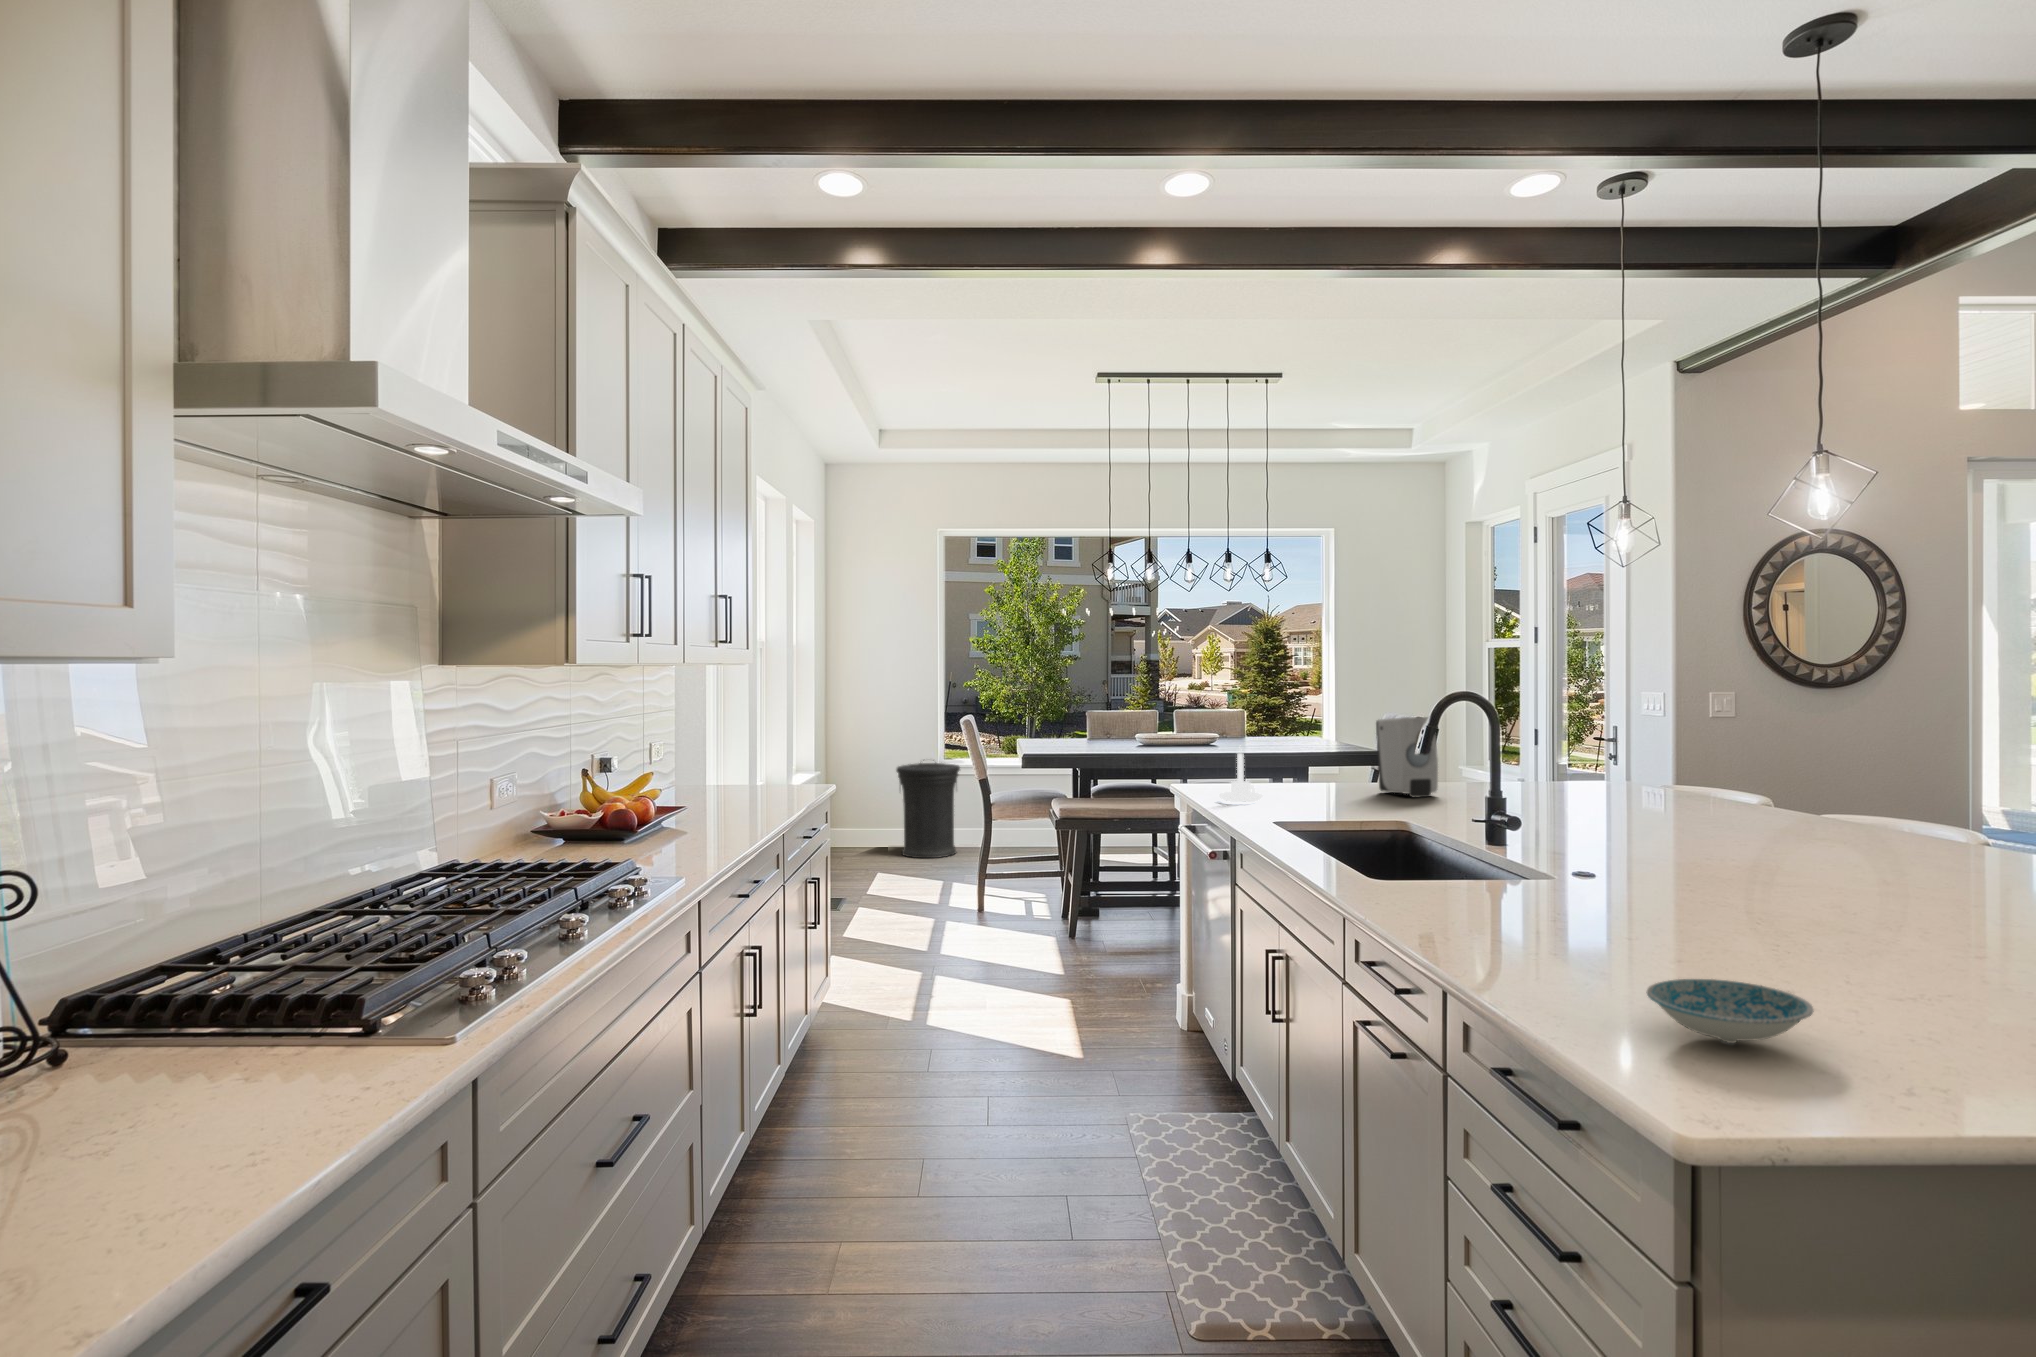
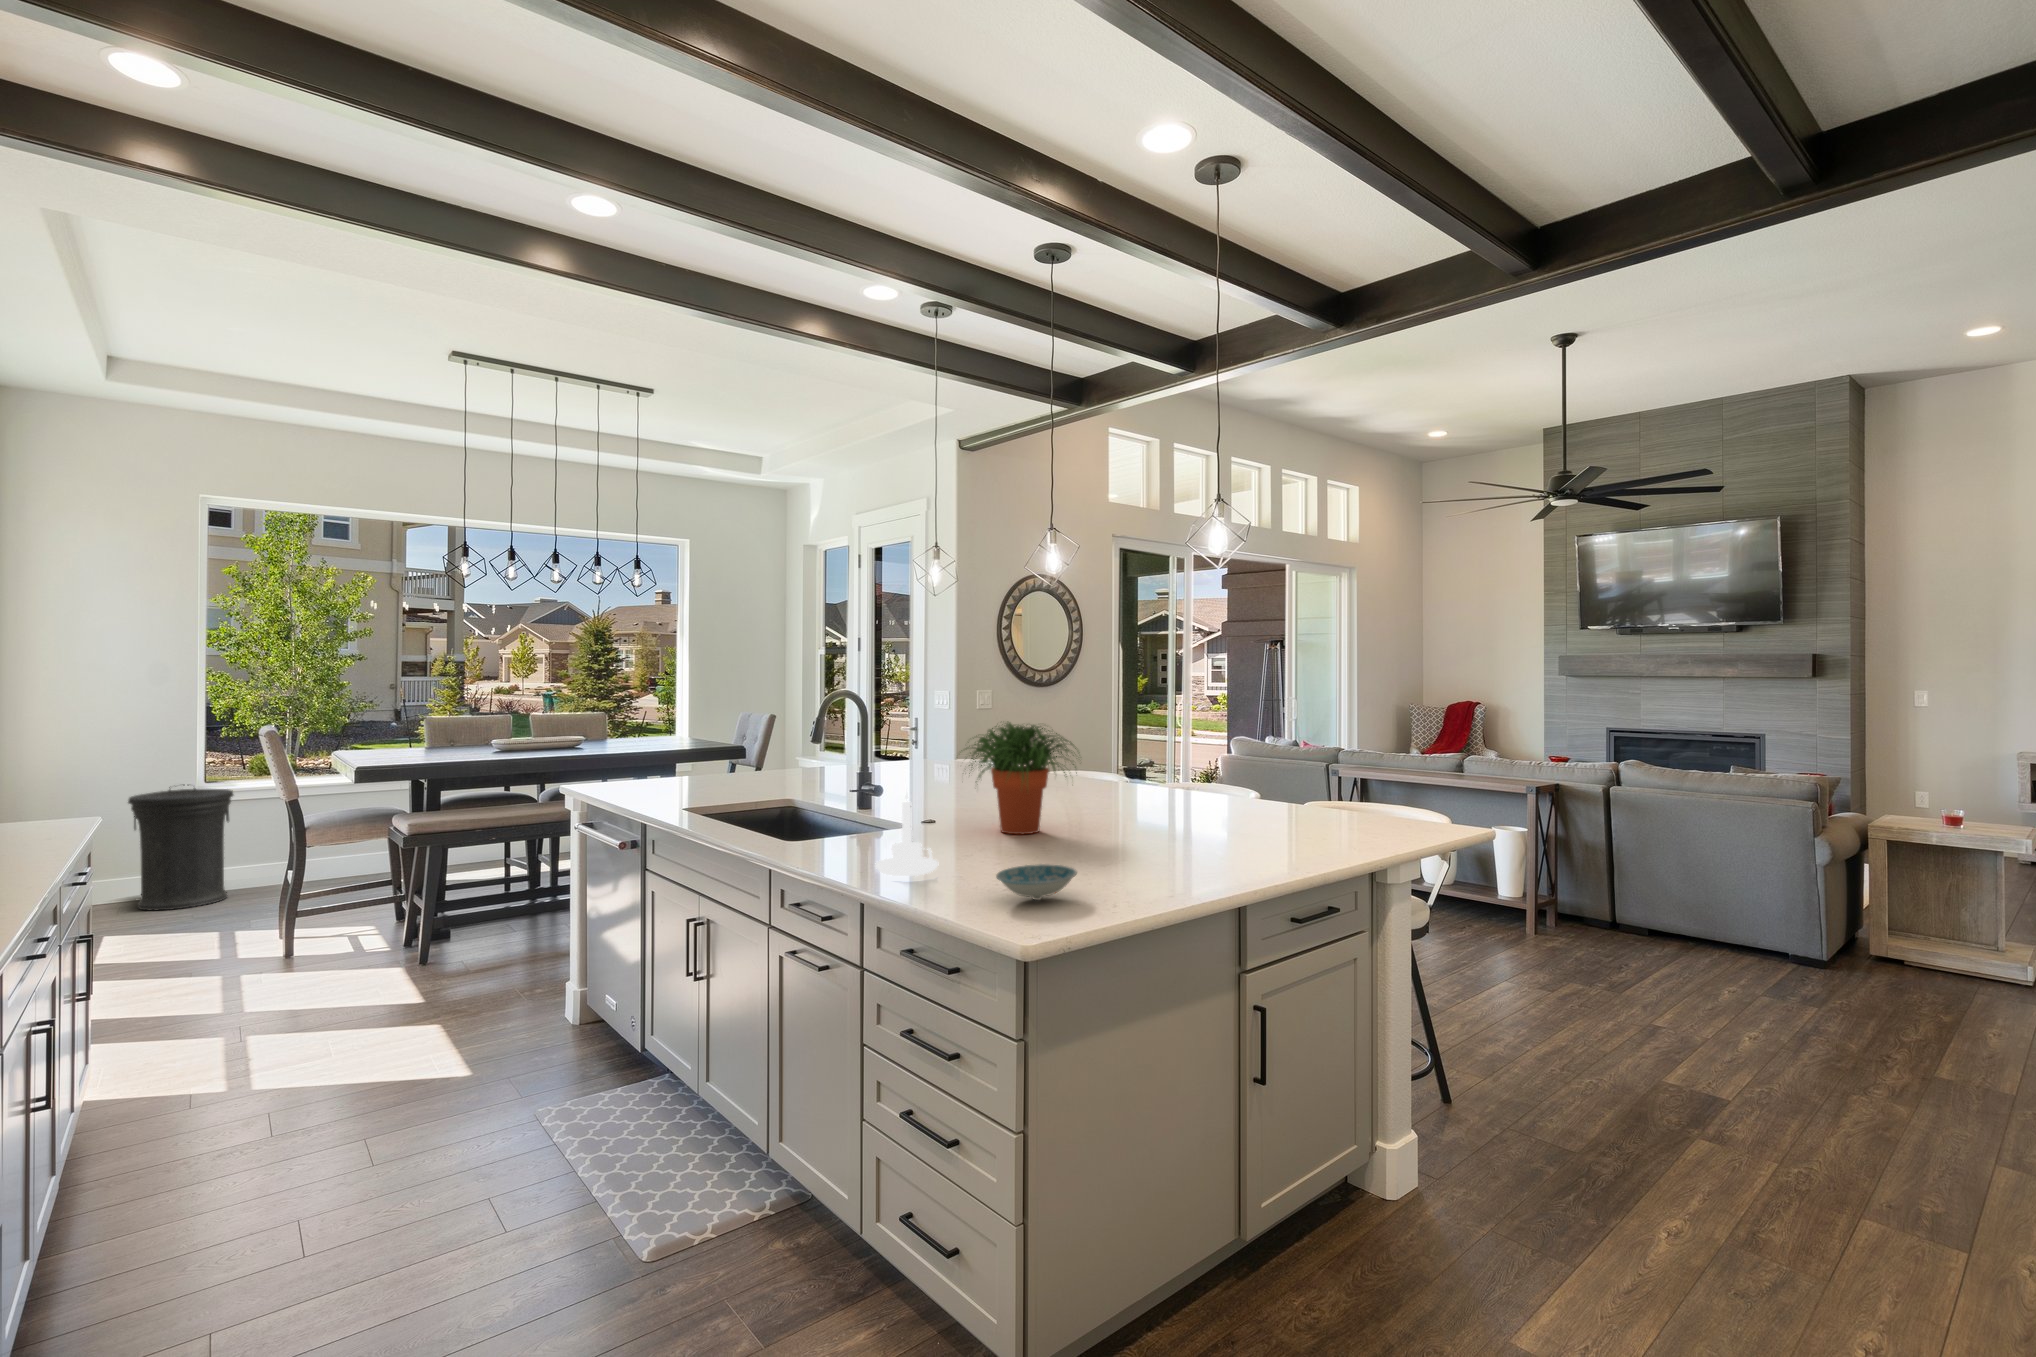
soap dispenser: present [1376,717,1438,798] -> none [759,713,810,781]
potted plant: none [1617,740,1855,914] -> present [969,723,1076,834]
candle holder: present [1219,749,1262,802] -> present [875,793,939,876]

